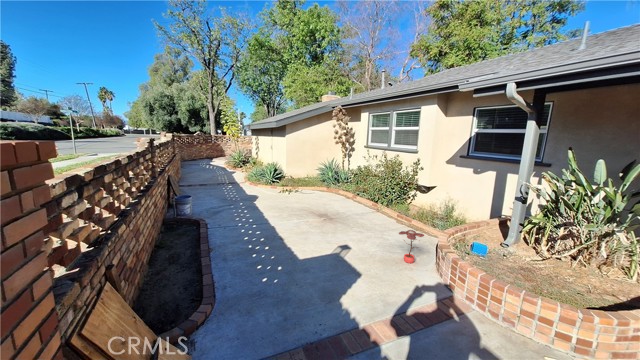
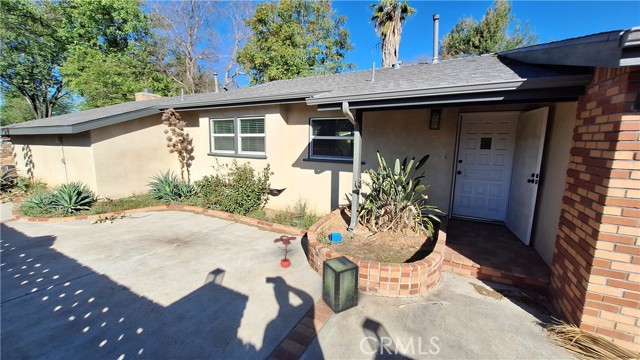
storage box: none [435,263,485,329] -> present [322,256,359,314]

